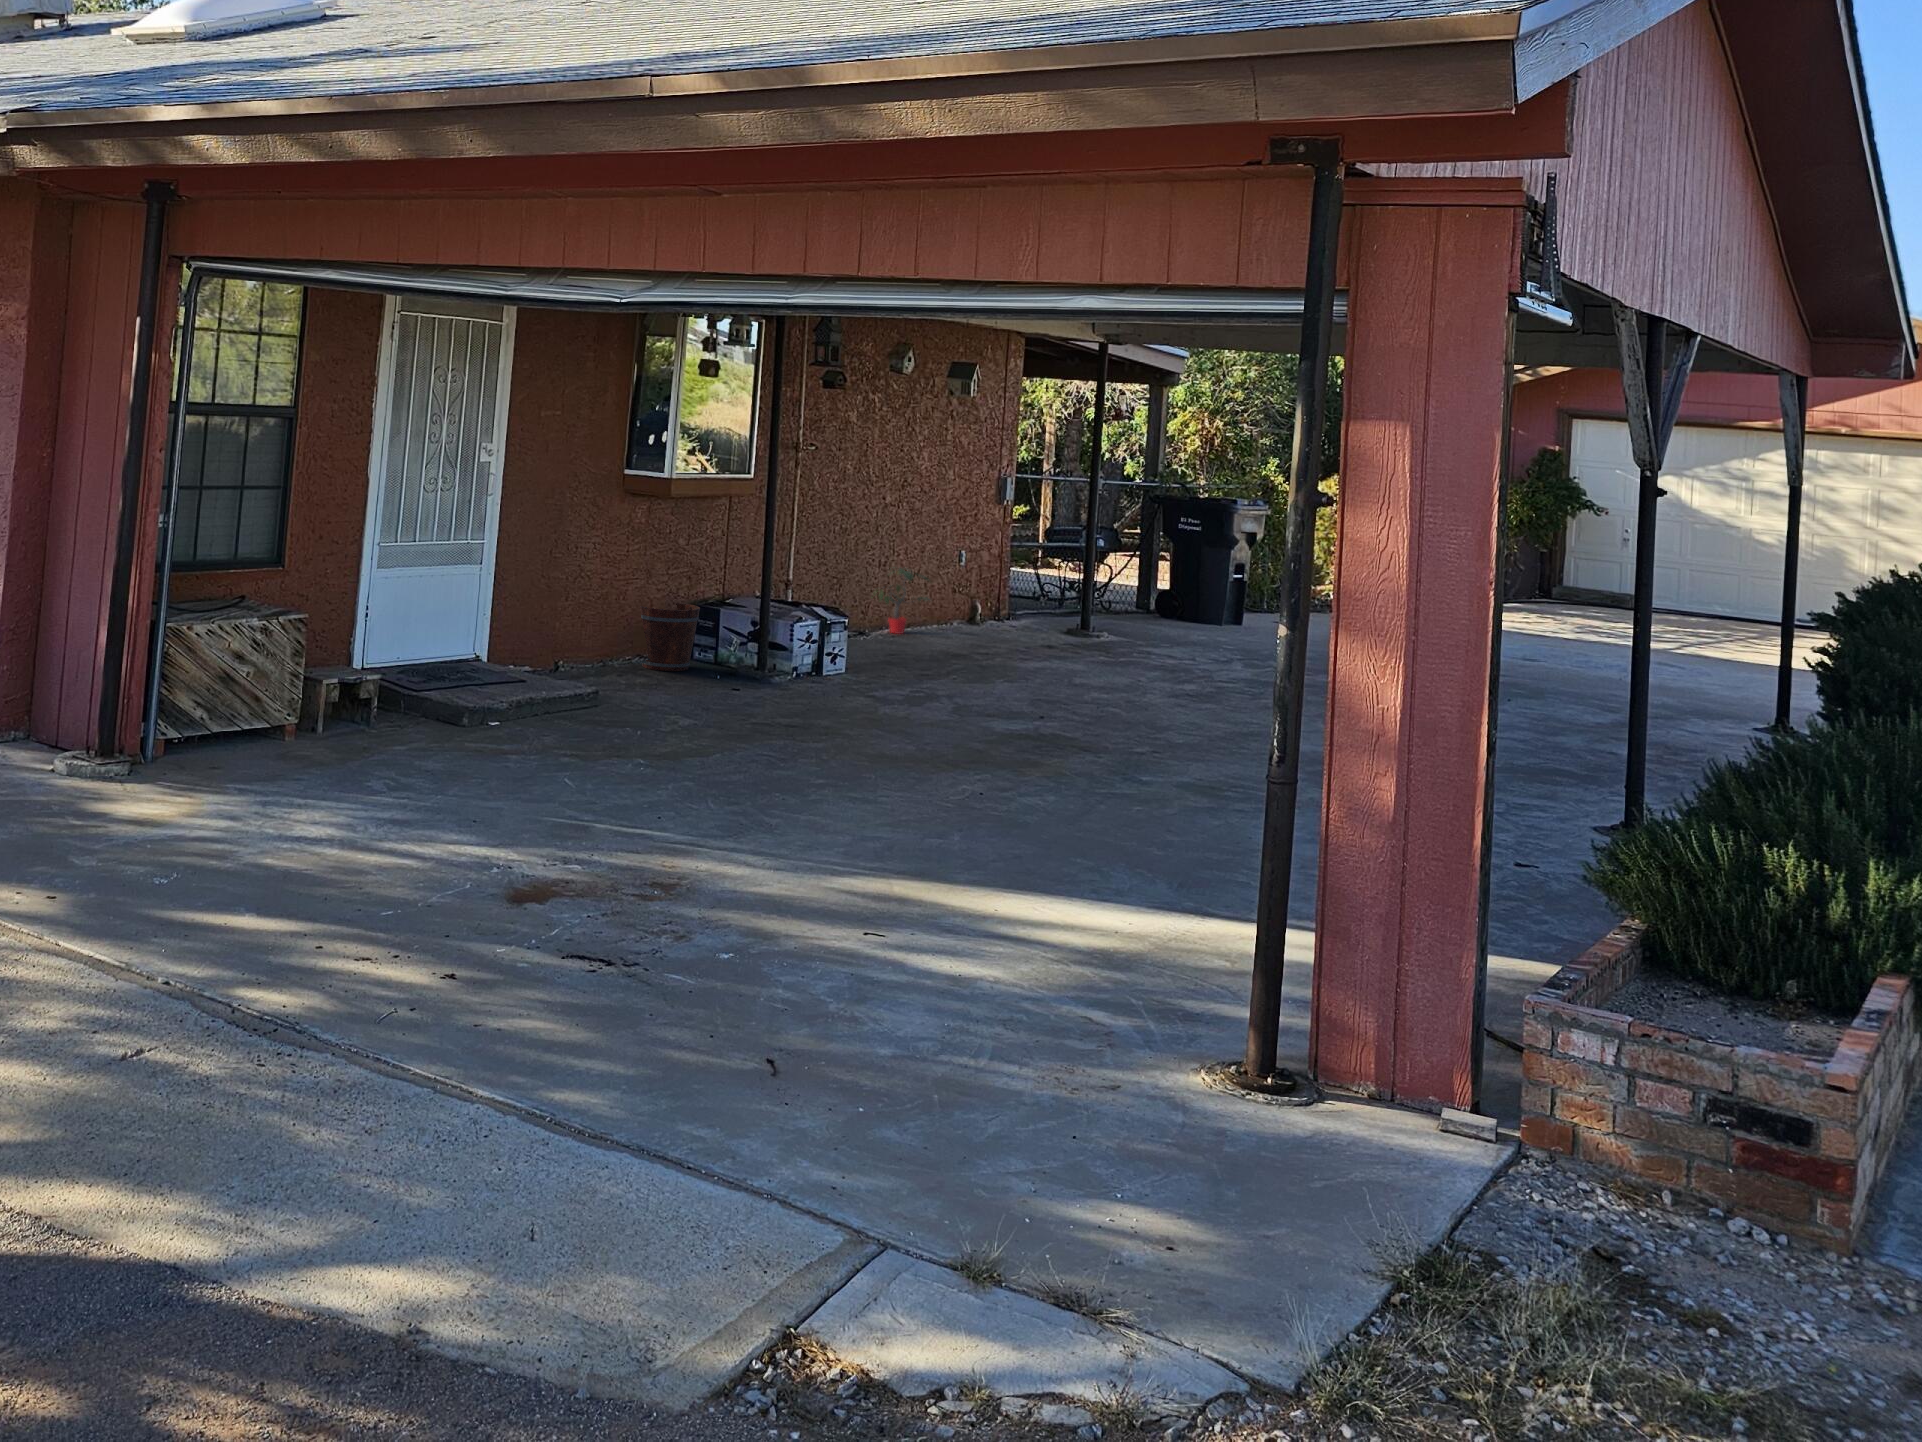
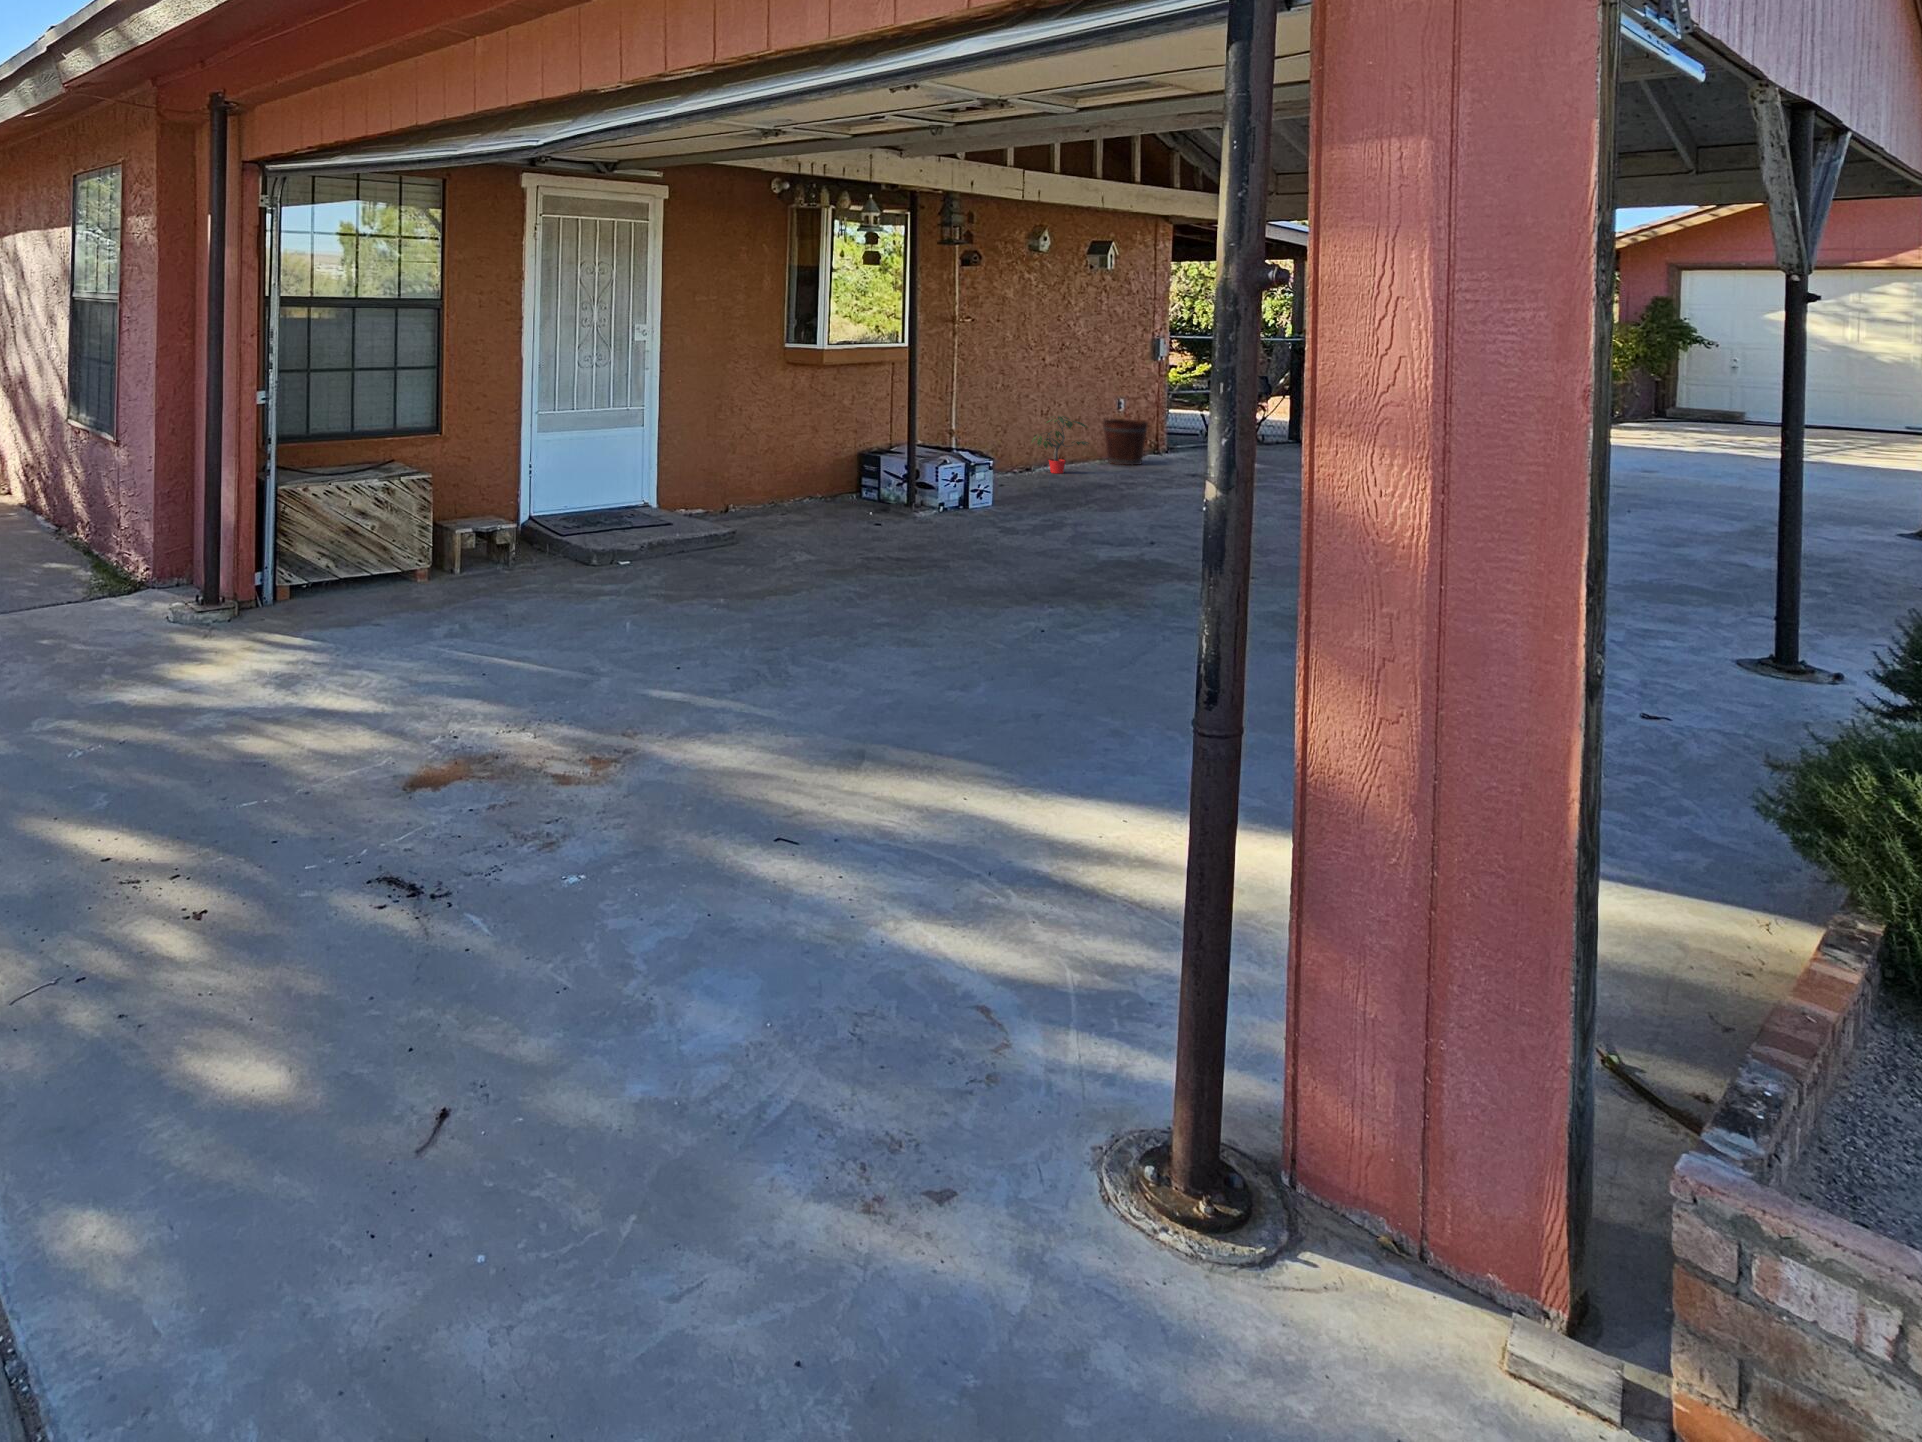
bucket: present [640,603,700,671] -> present [1103,419,1148,465]

